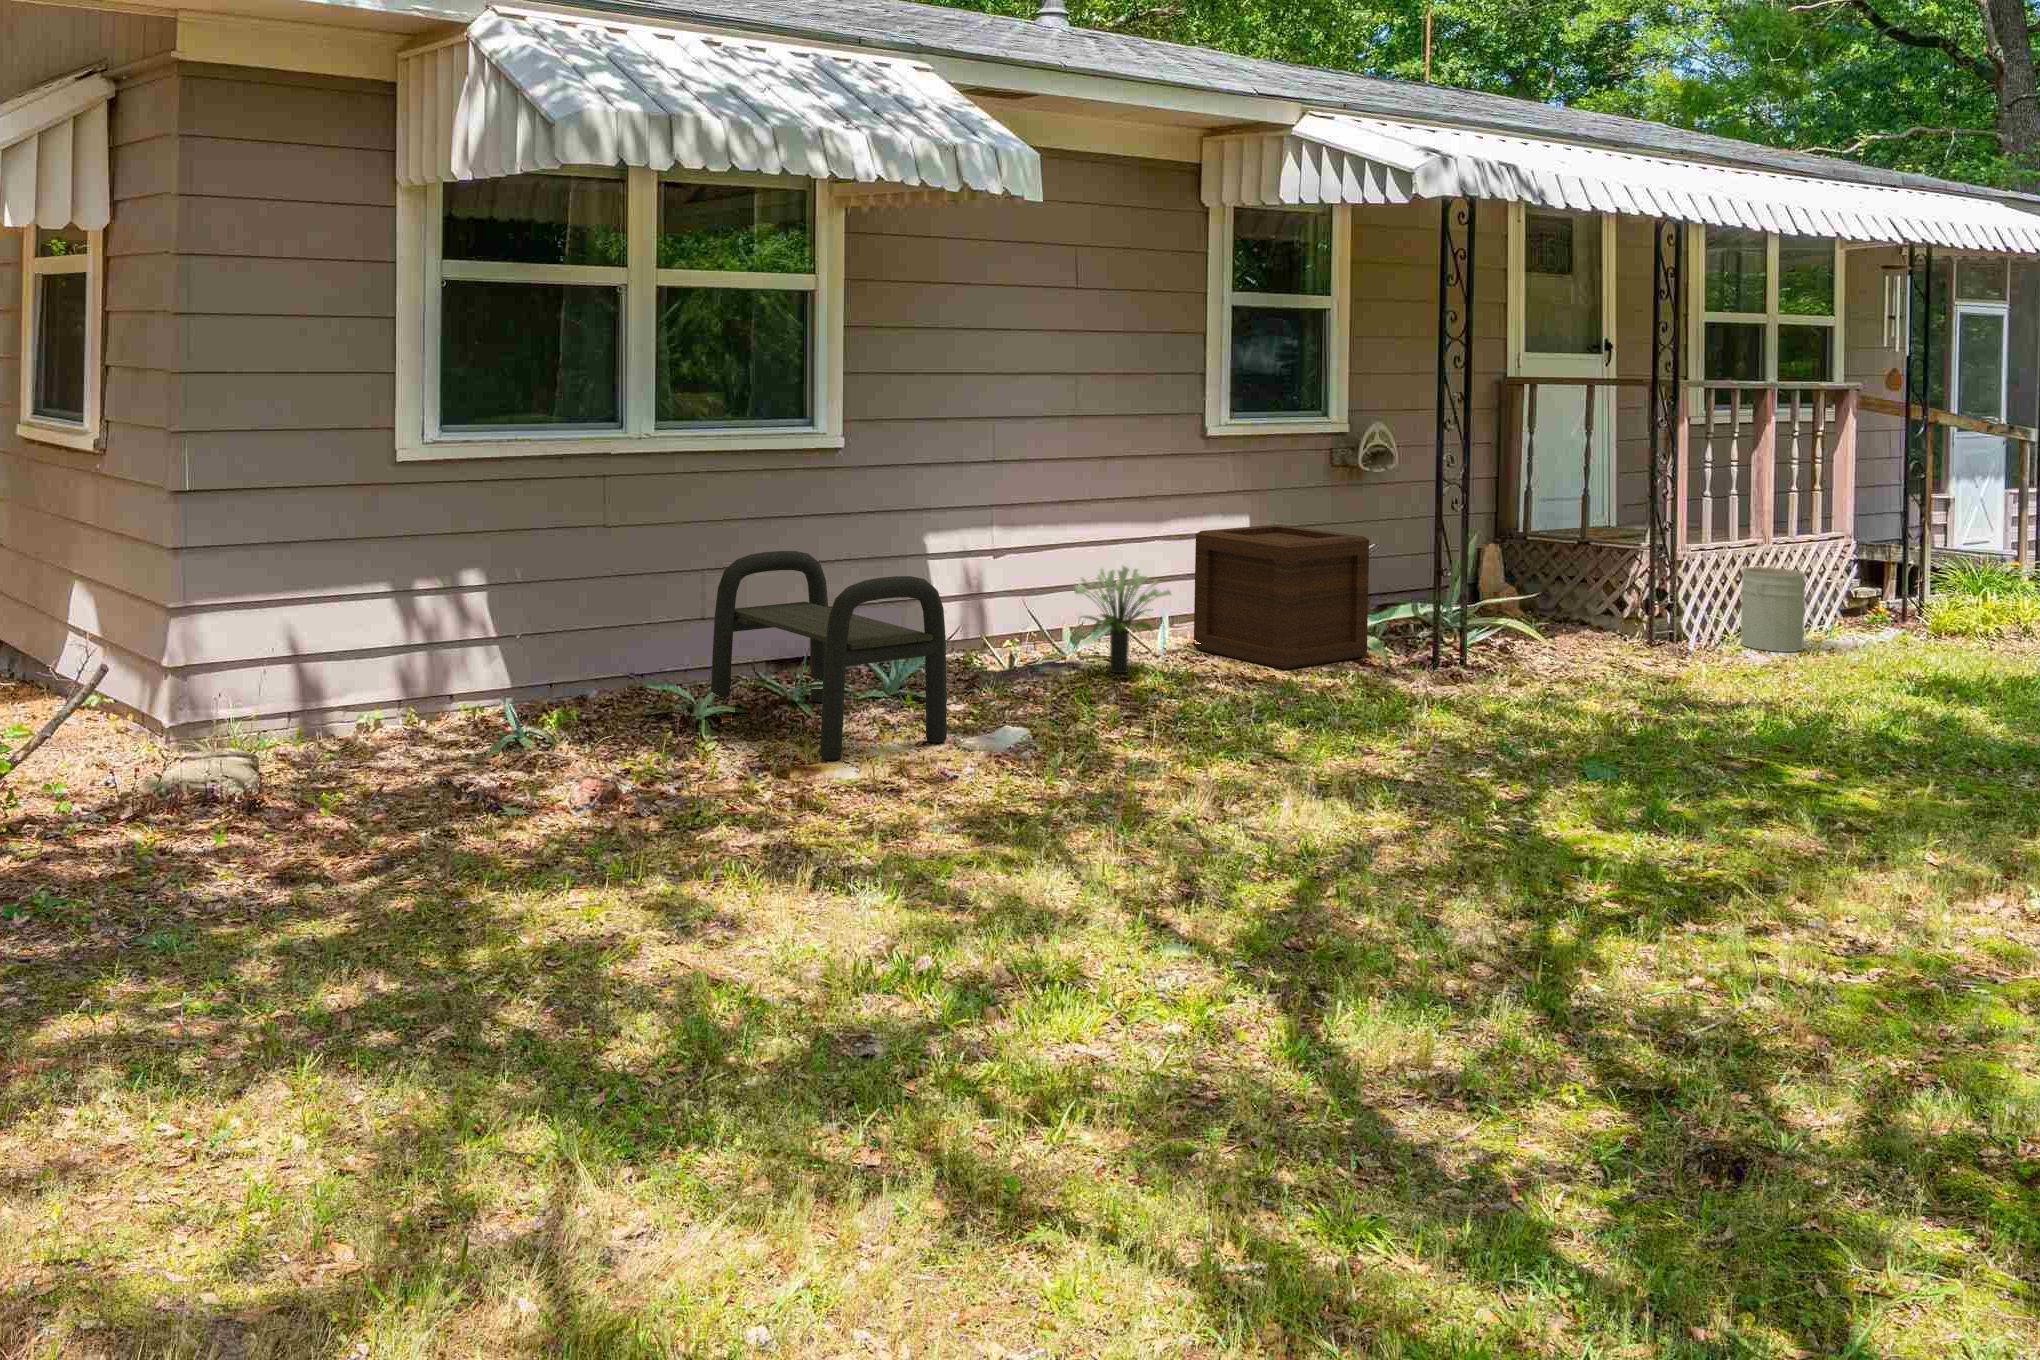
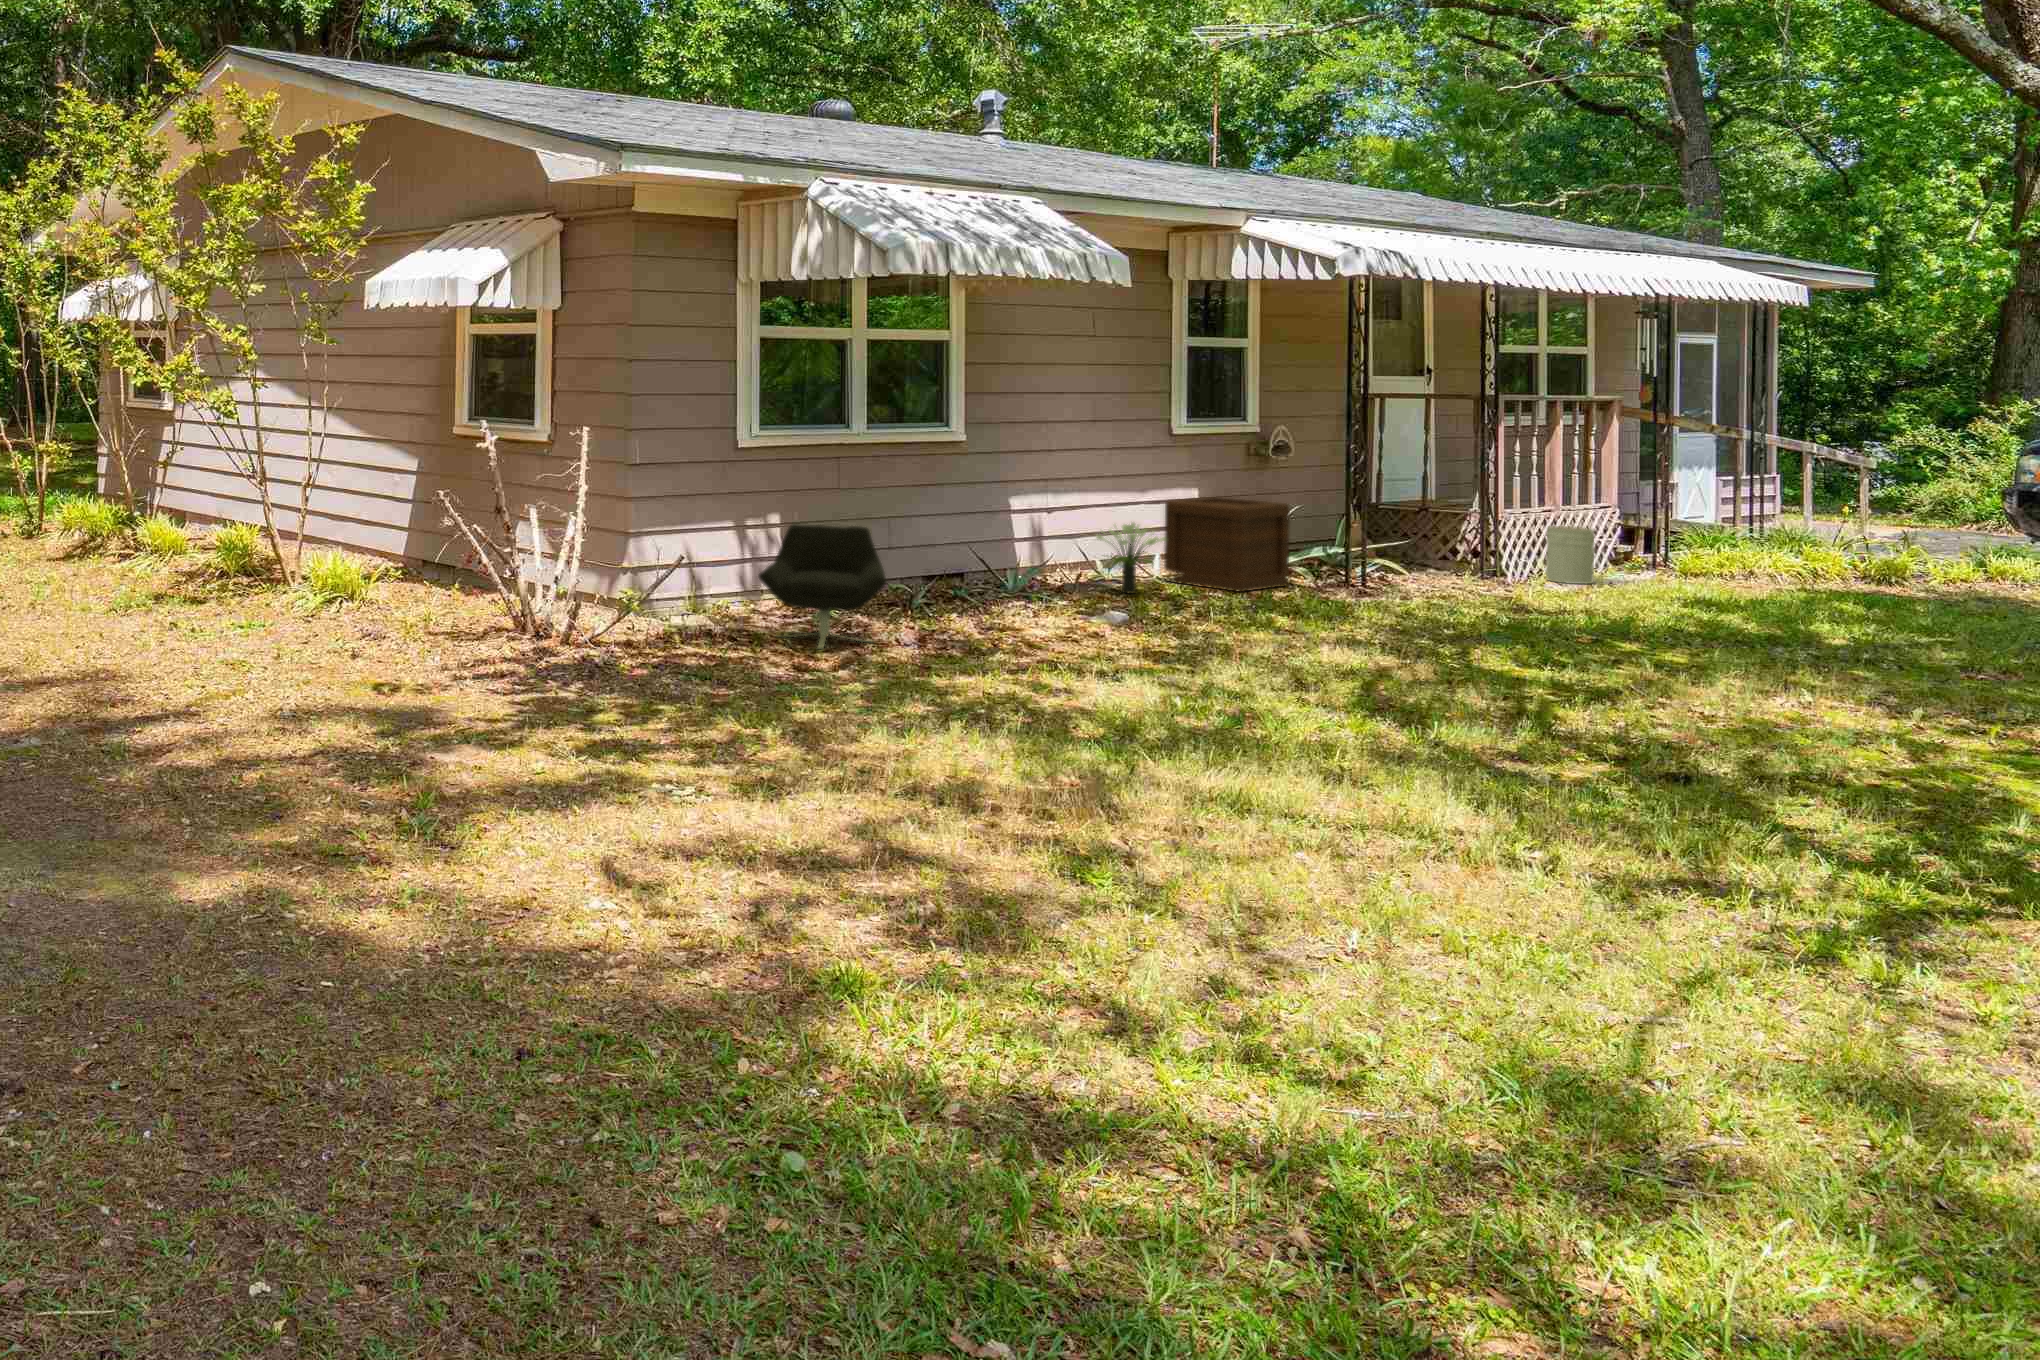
bench: present [711,551,947,760] -> none [898,509,1069,633]
lounge chair: none [381,581,623,802] -> present [759,524,886,649]

